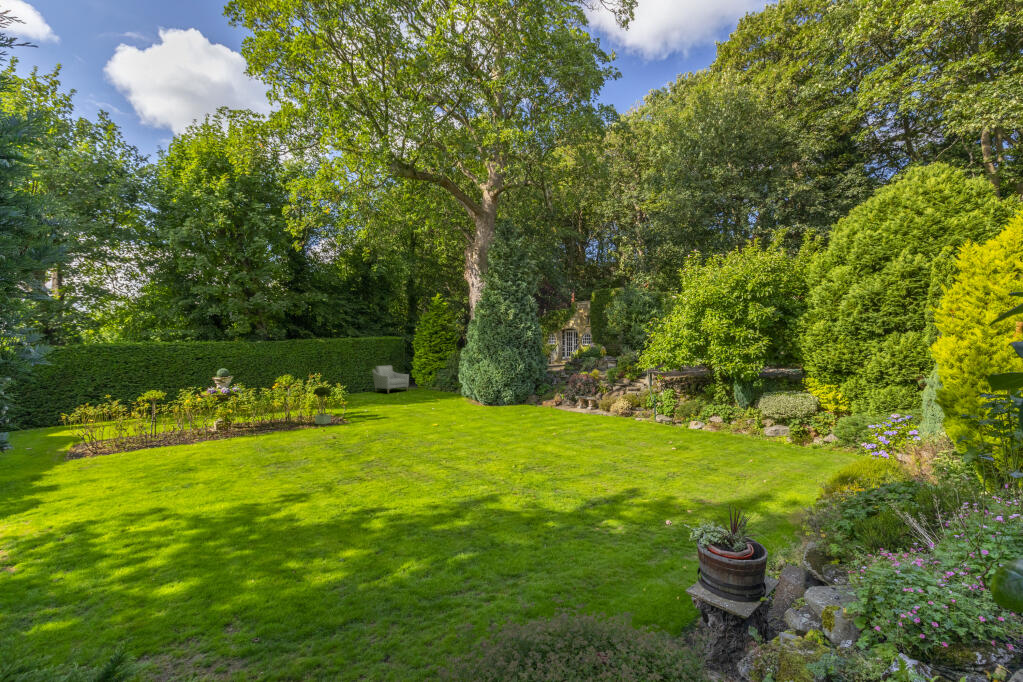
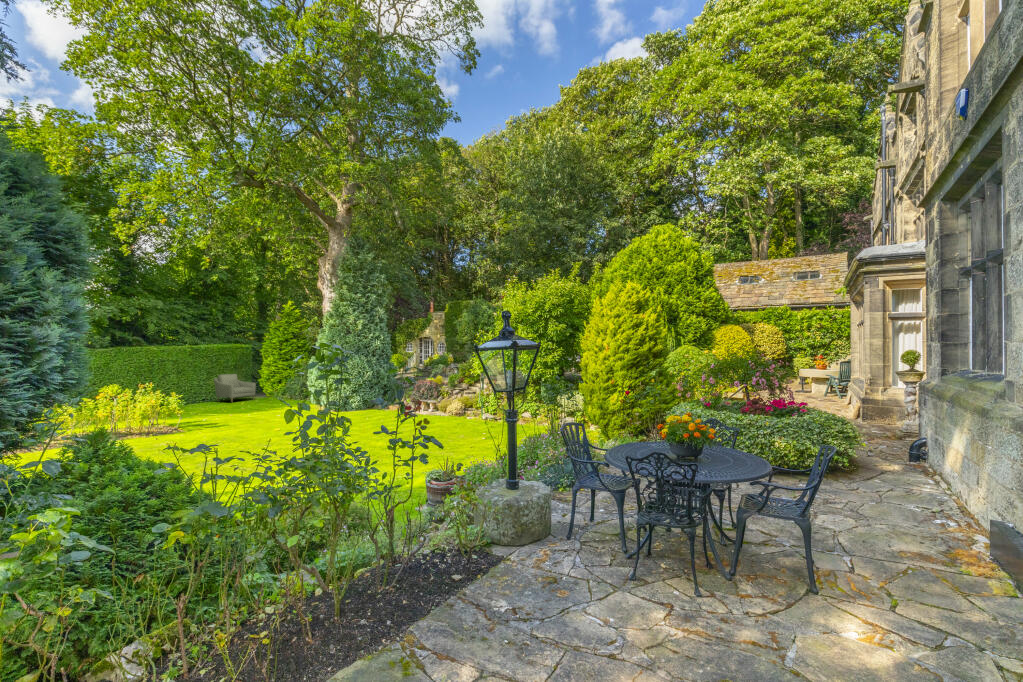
potted tree: present [313,386,331,424] -> none [144,395,165,434]

